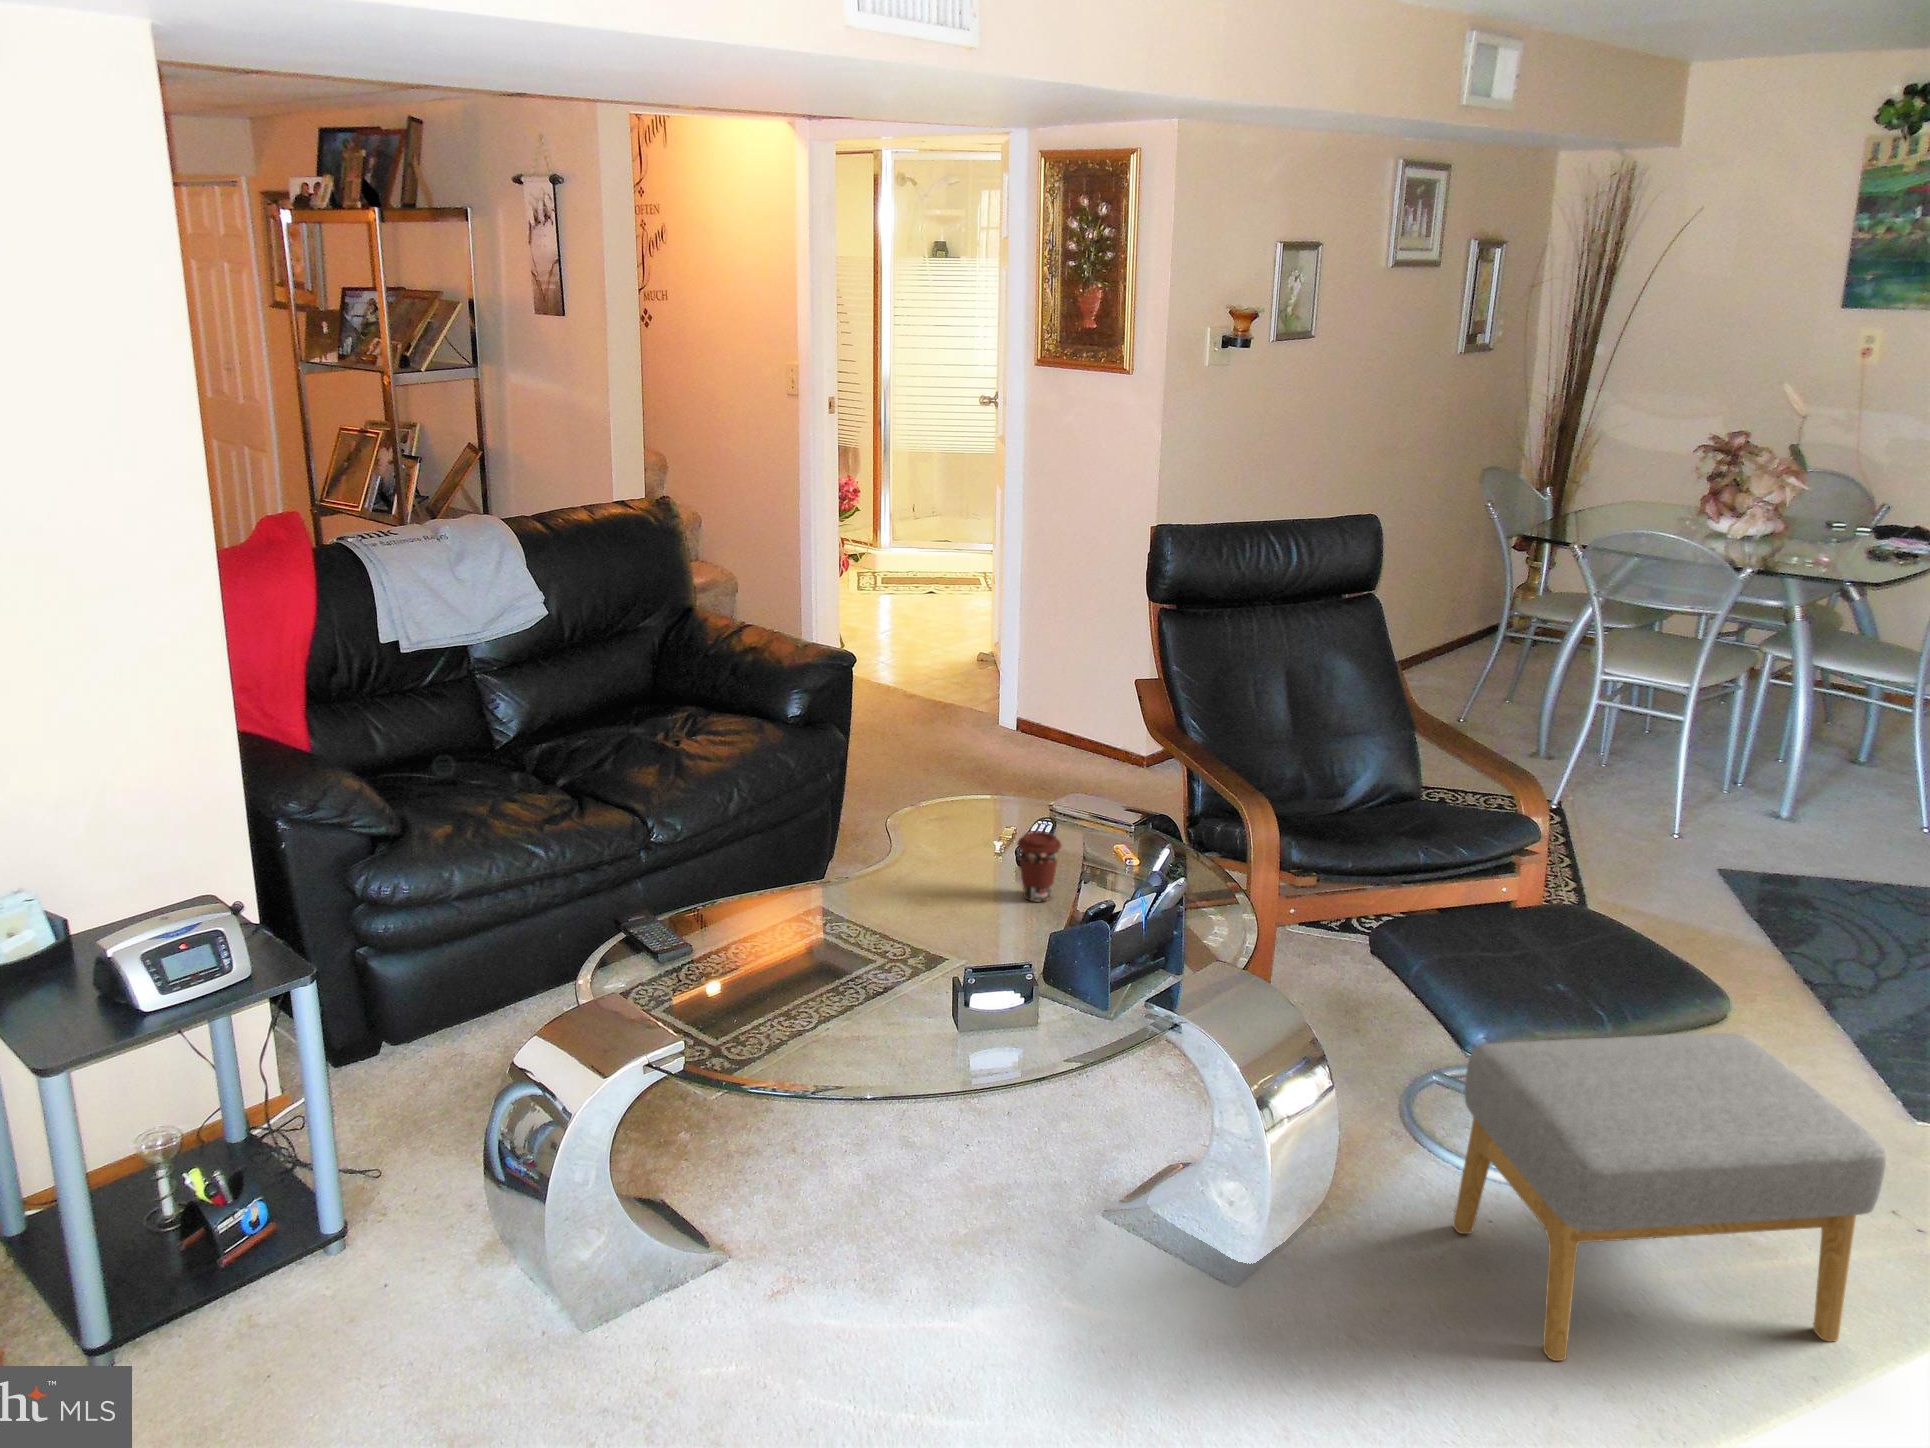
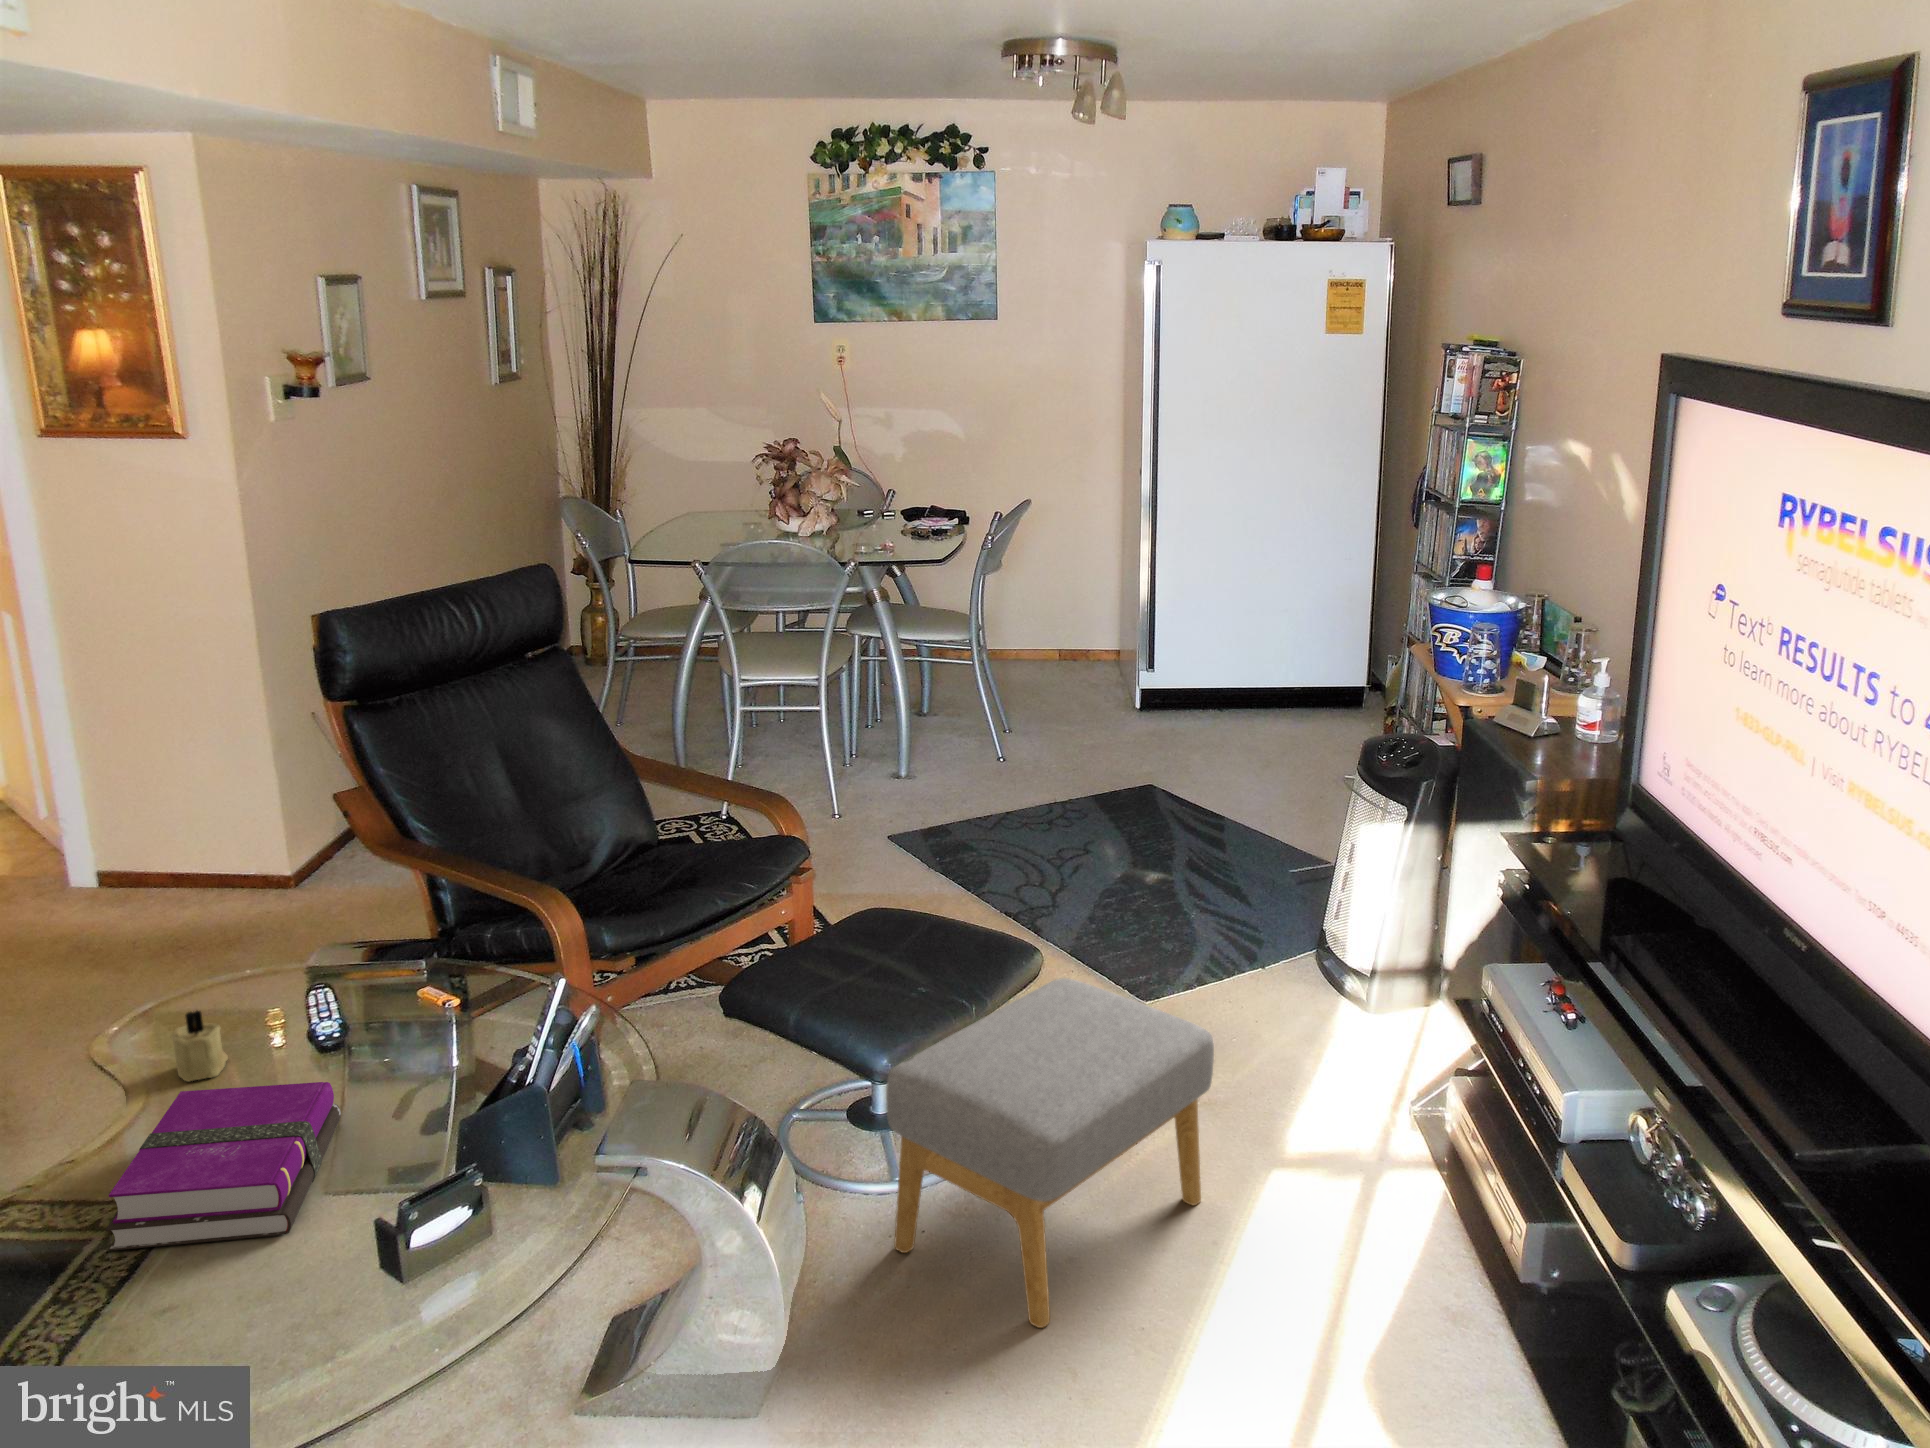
candle: none [926,801,964,856] -> present [171,1011,228,1081]
coffee cup: present [1017,831,1061,902] -> none [333,1006,391,1093]
hardback book: none [814,852,1001,970] -> present [106,1082,341,1251]

